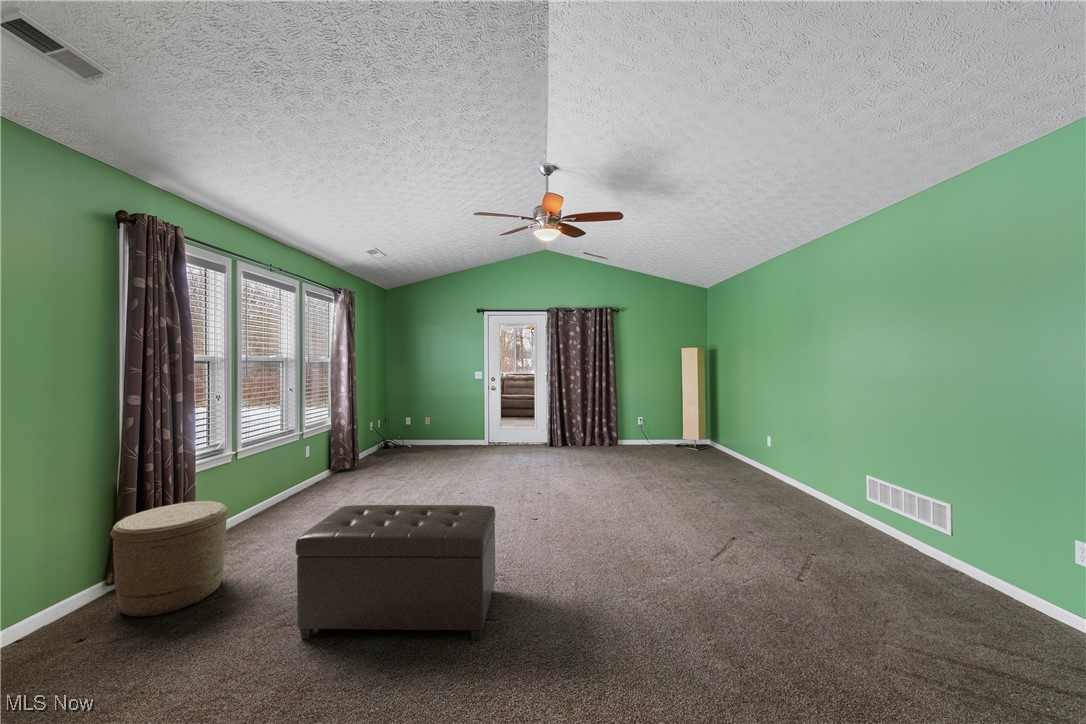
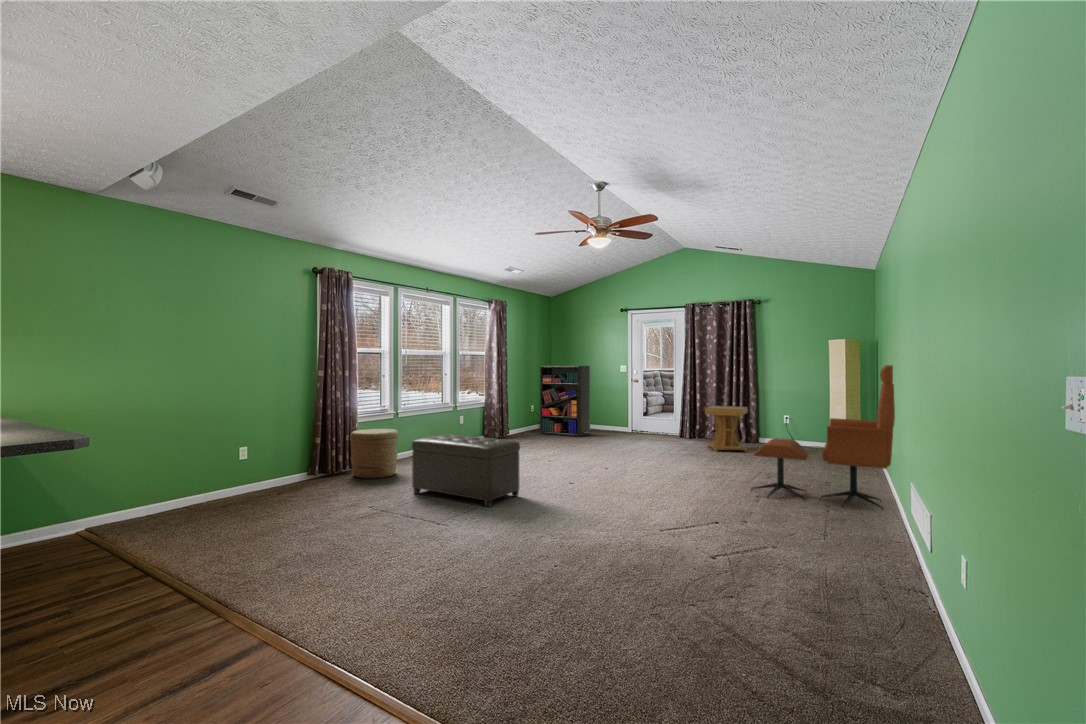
bookshelf: none [388,372,447,452] -> present [540,366,590,437]
lounge chair: none [706,376,854,519] -> present [752,365,895,510]
side table: none [578,410,619,457] -> present [705,406,748,452]

